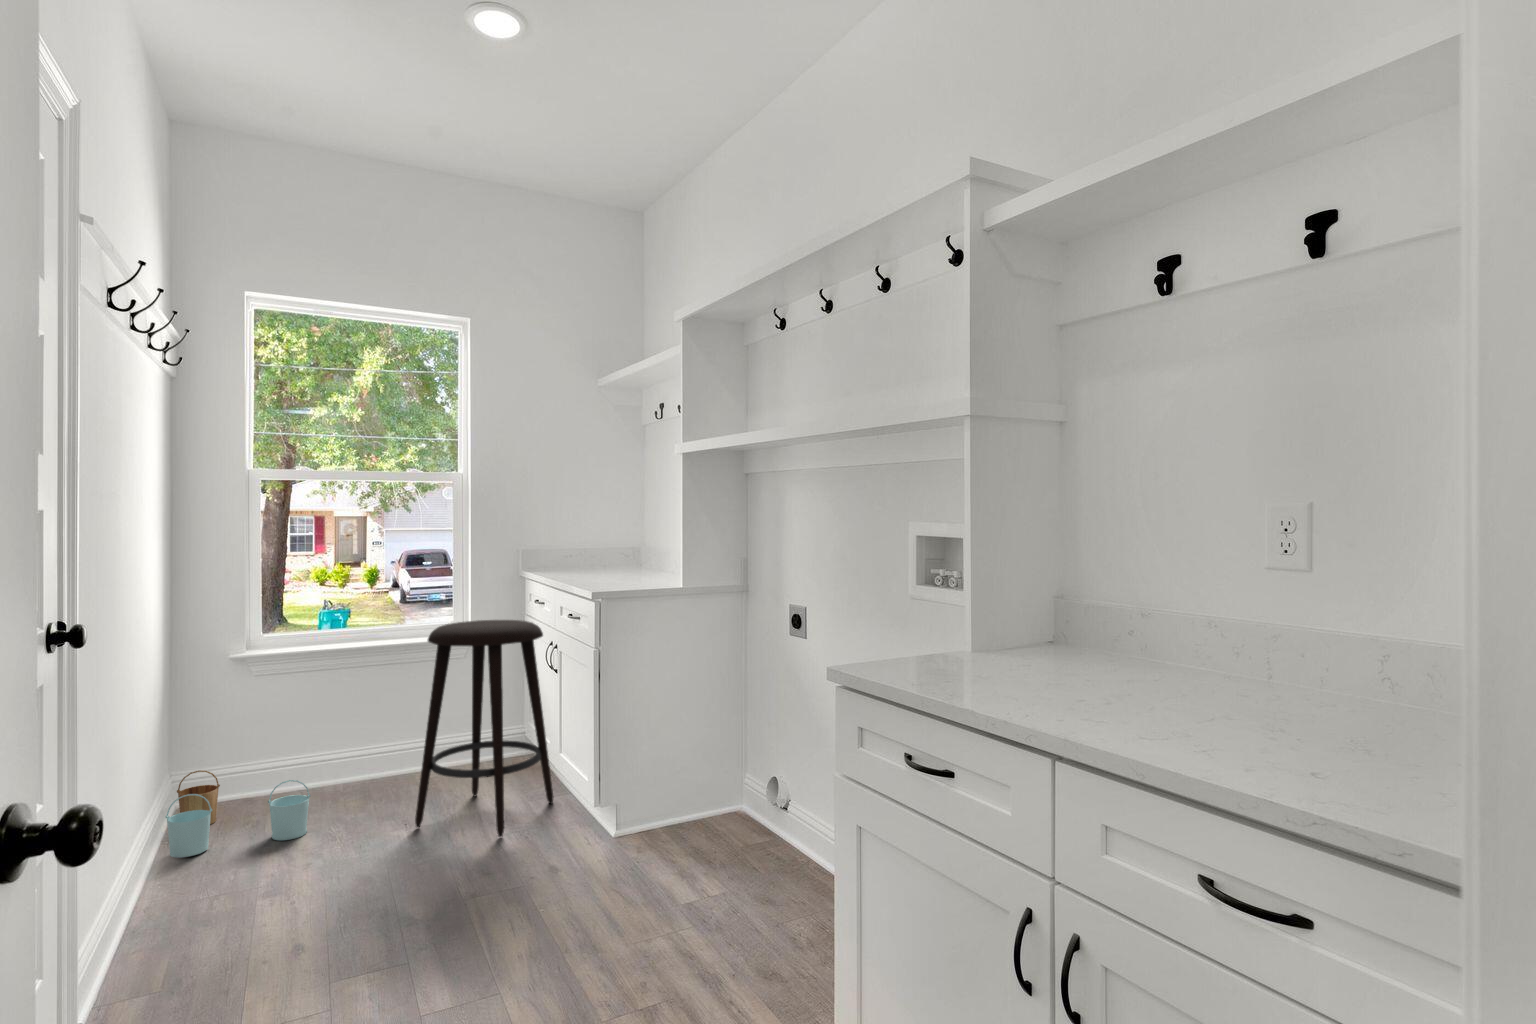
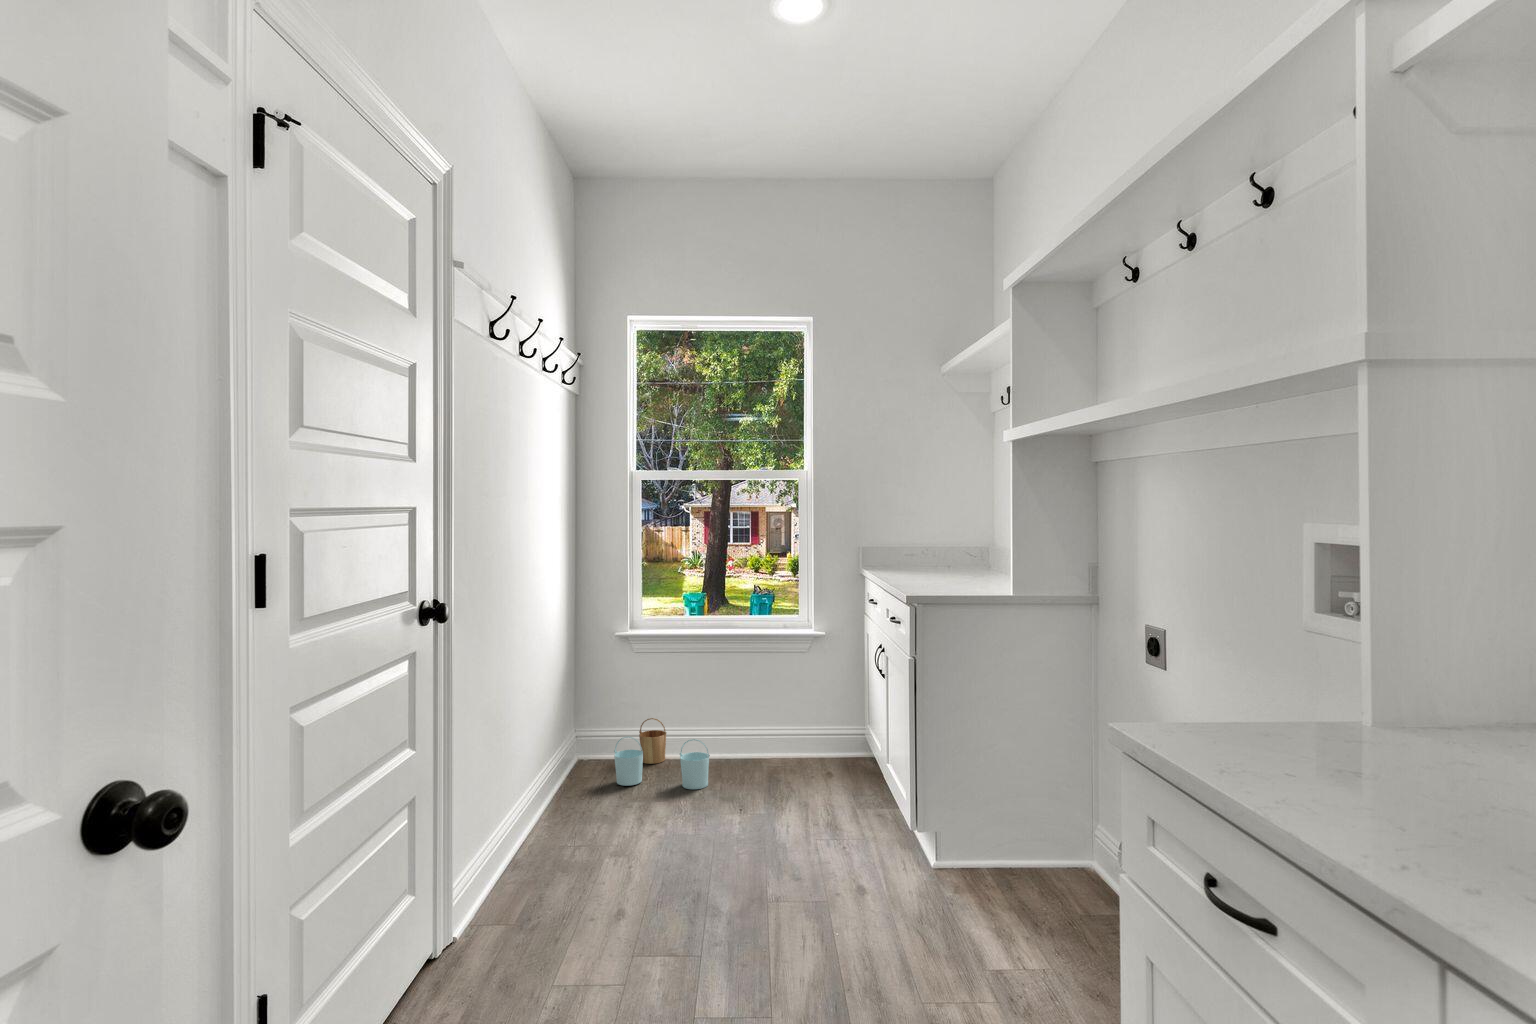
stool: present [415,620,553,837] -> none [779,615,909,833]

